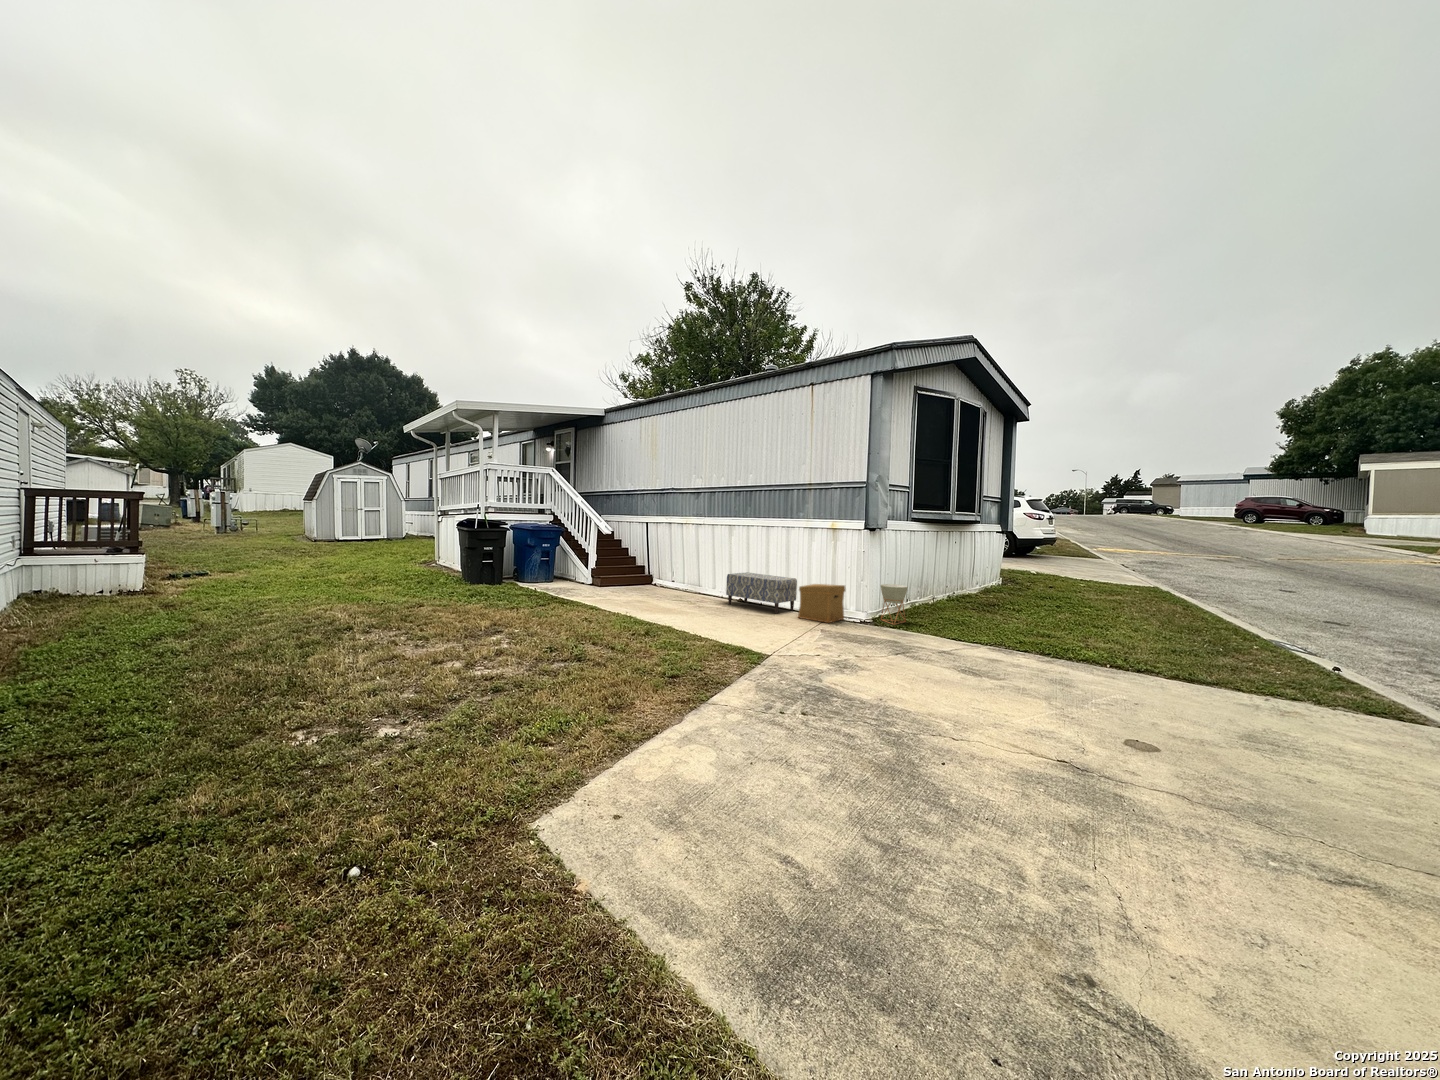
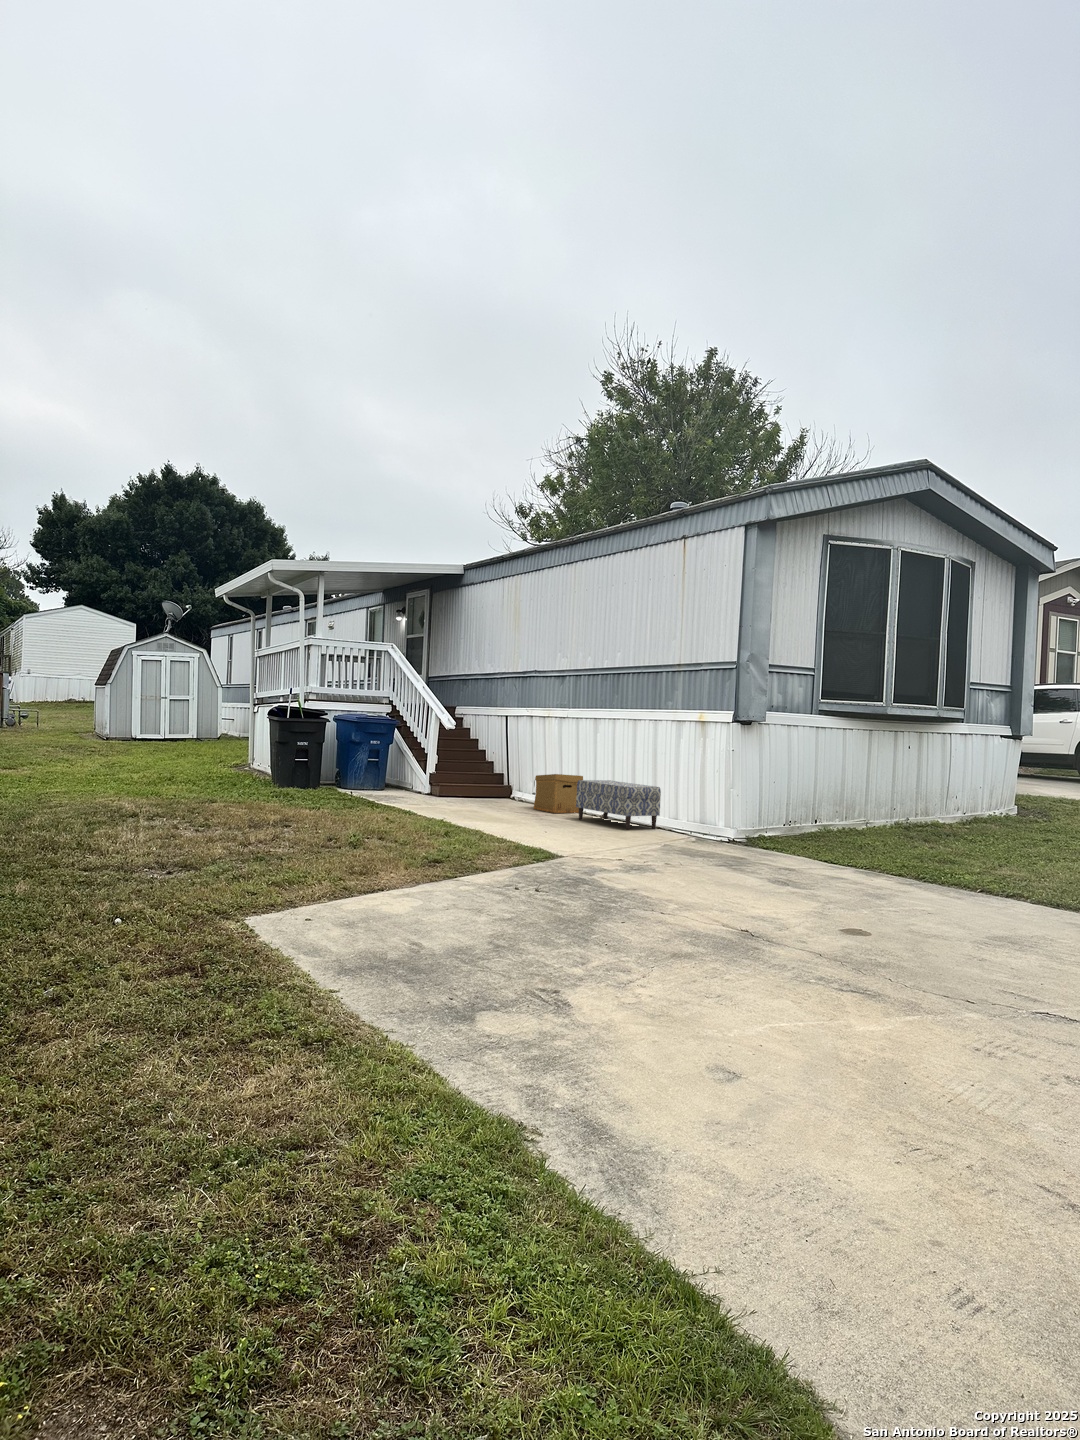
cardboard box: present [798,584,845,623] -> present [533,774,583,813]
planter: present [881,584,908,625] -> none [756,795,790,846]

